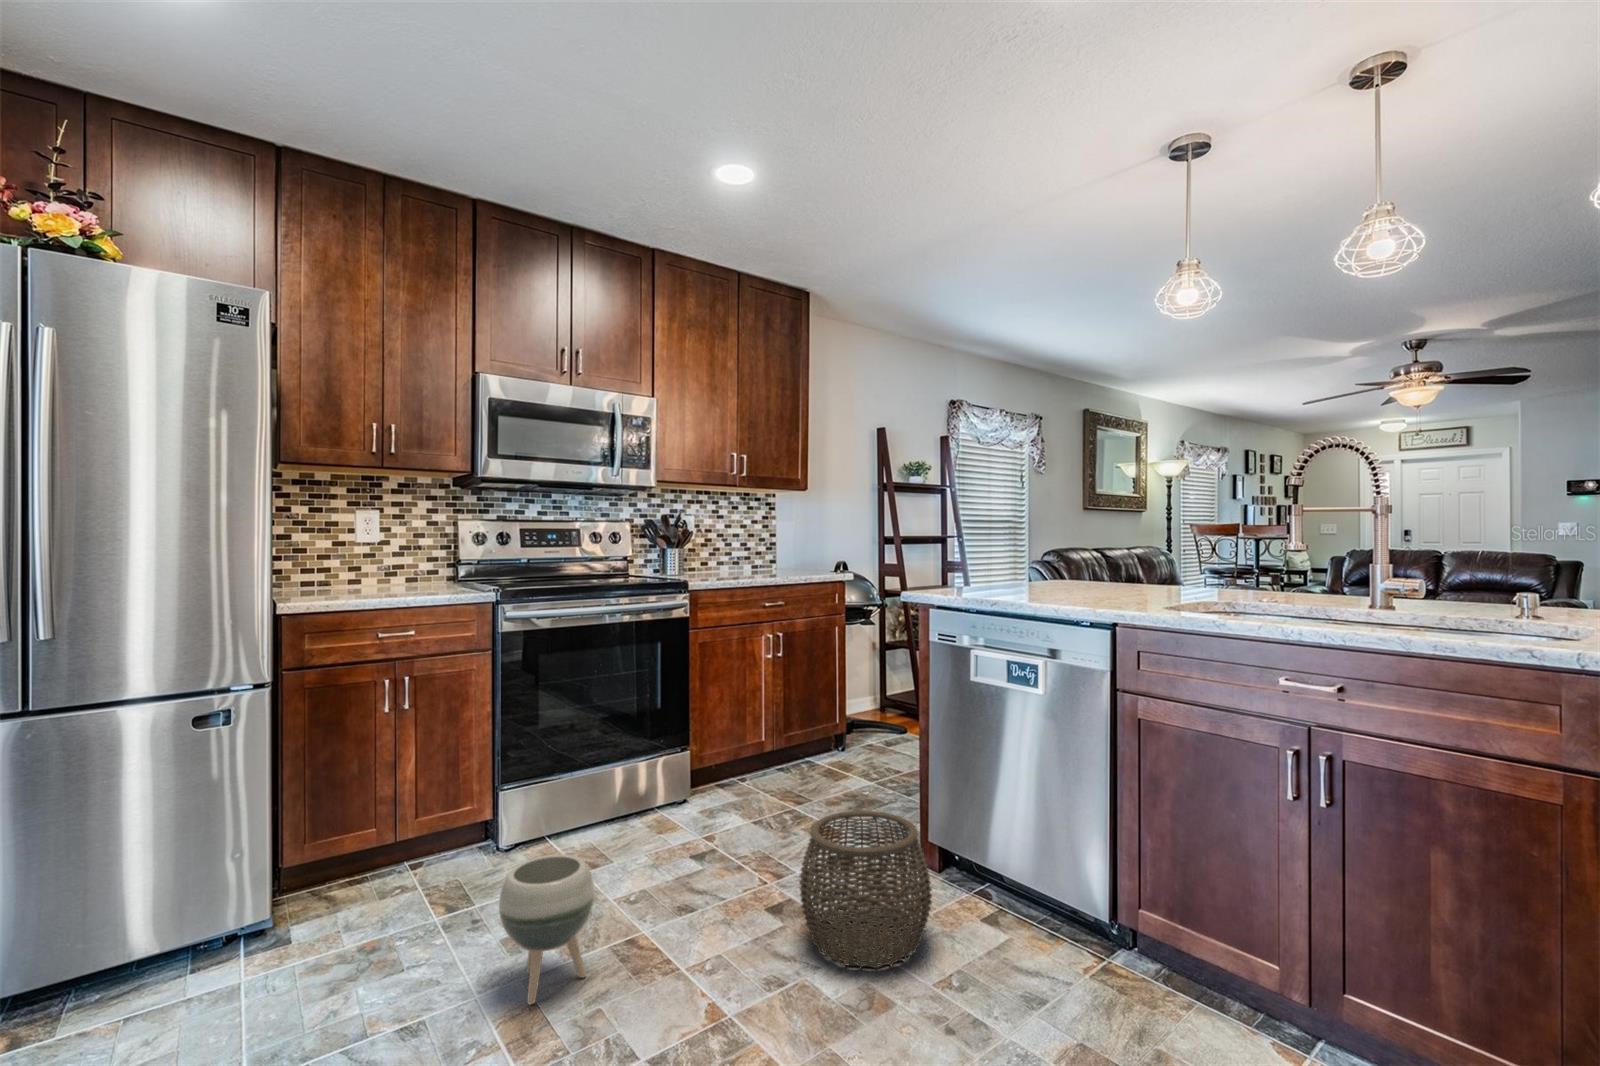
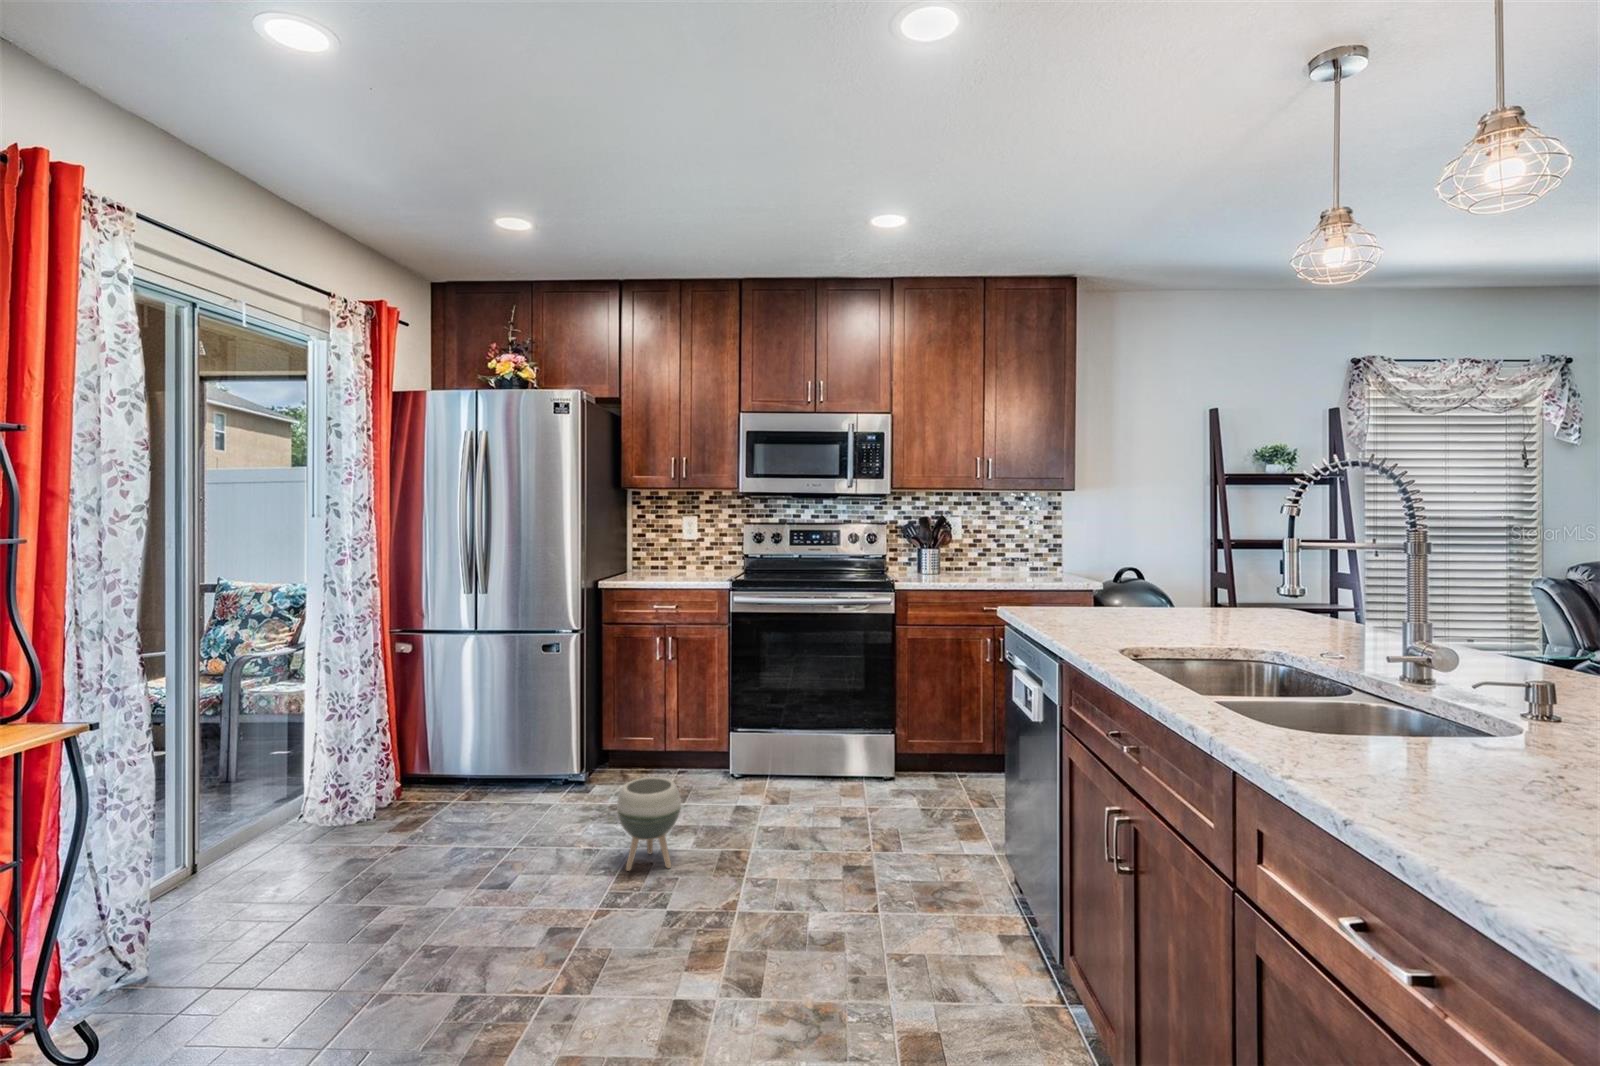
woven basket: present [799,810,932,969] -> none [795,808,914,951]

